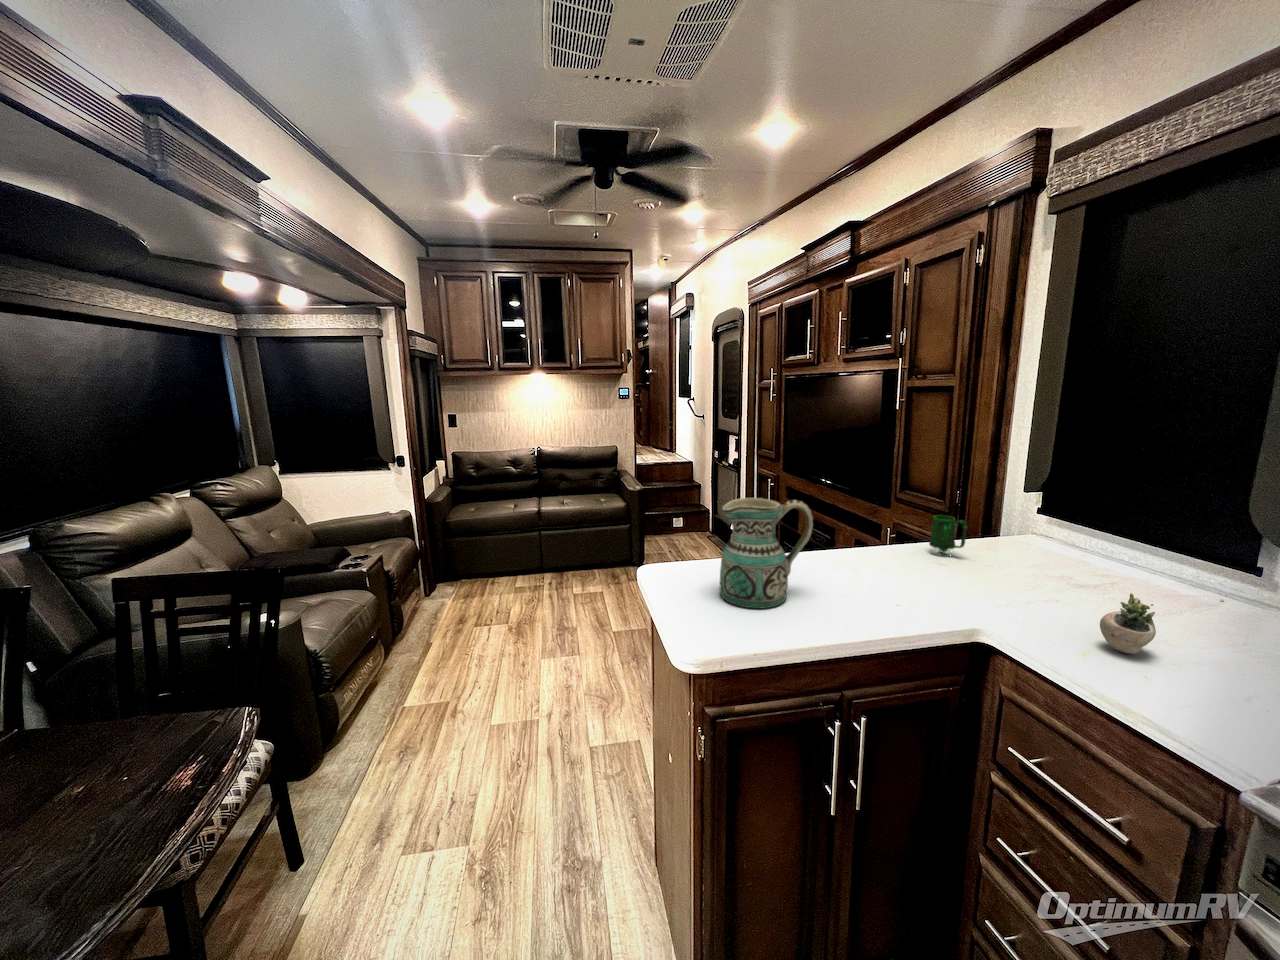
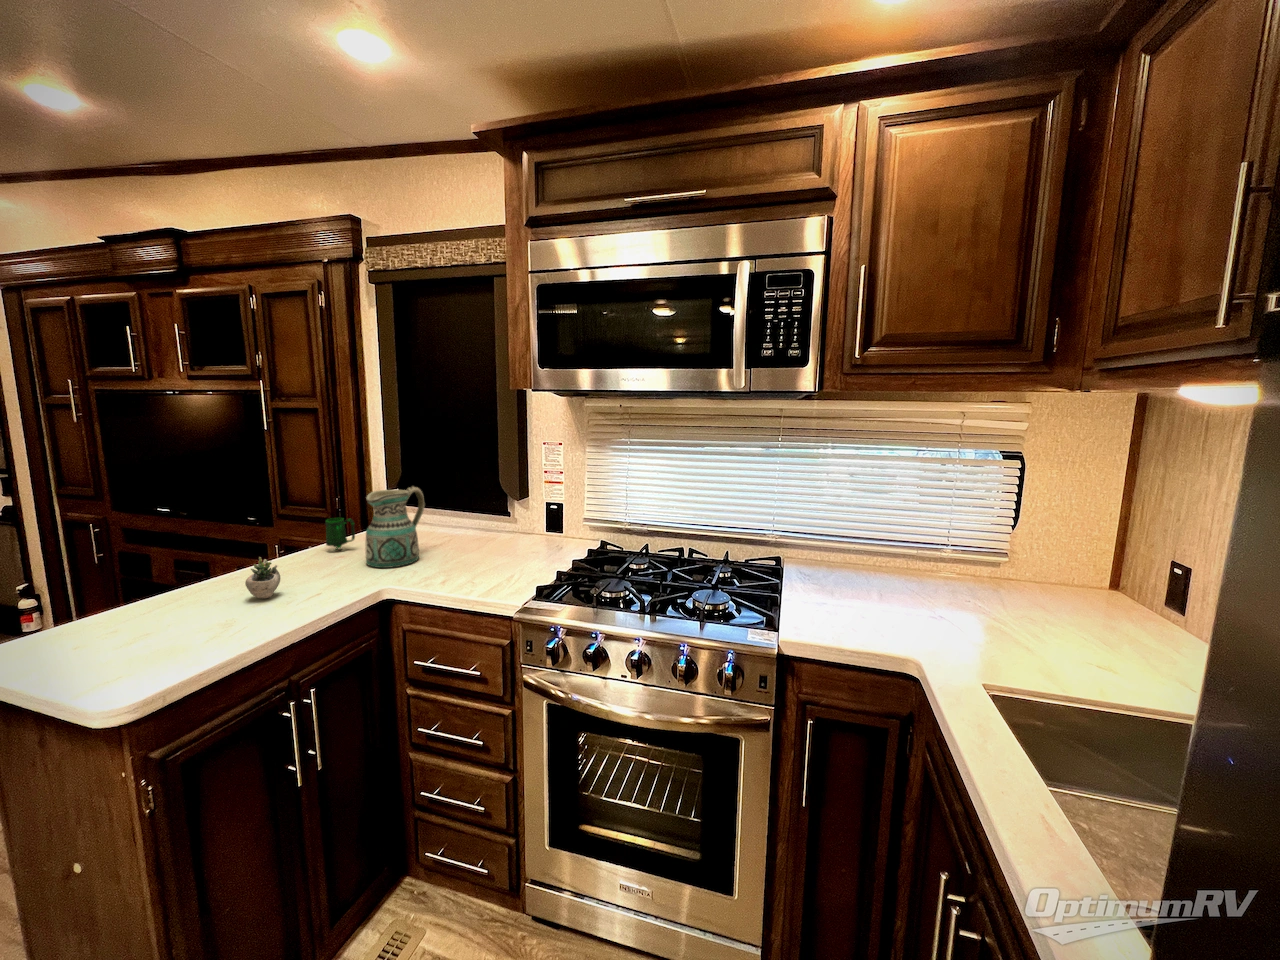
ceramic pitcher: present [720,498,813,608] -> present [365,487,425,568]
succulent plant: present [1100,593,1224,654] -> present [245,547,311,598]

